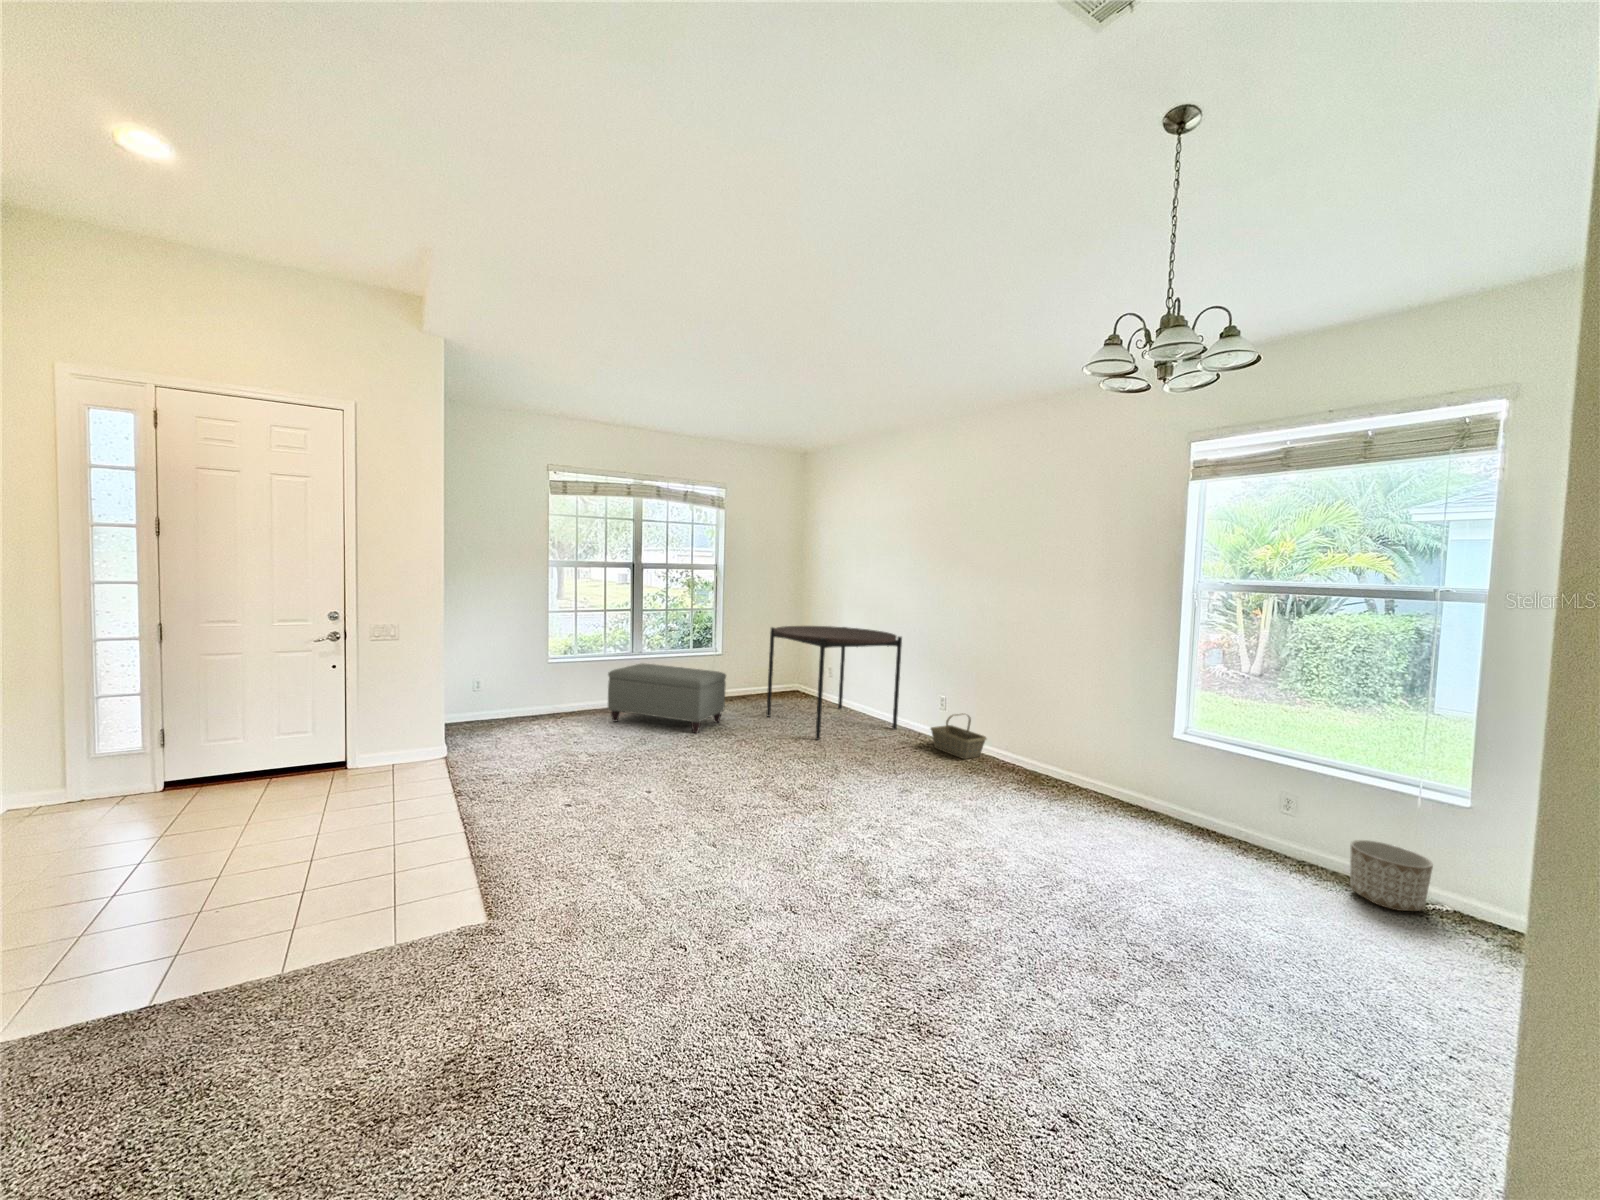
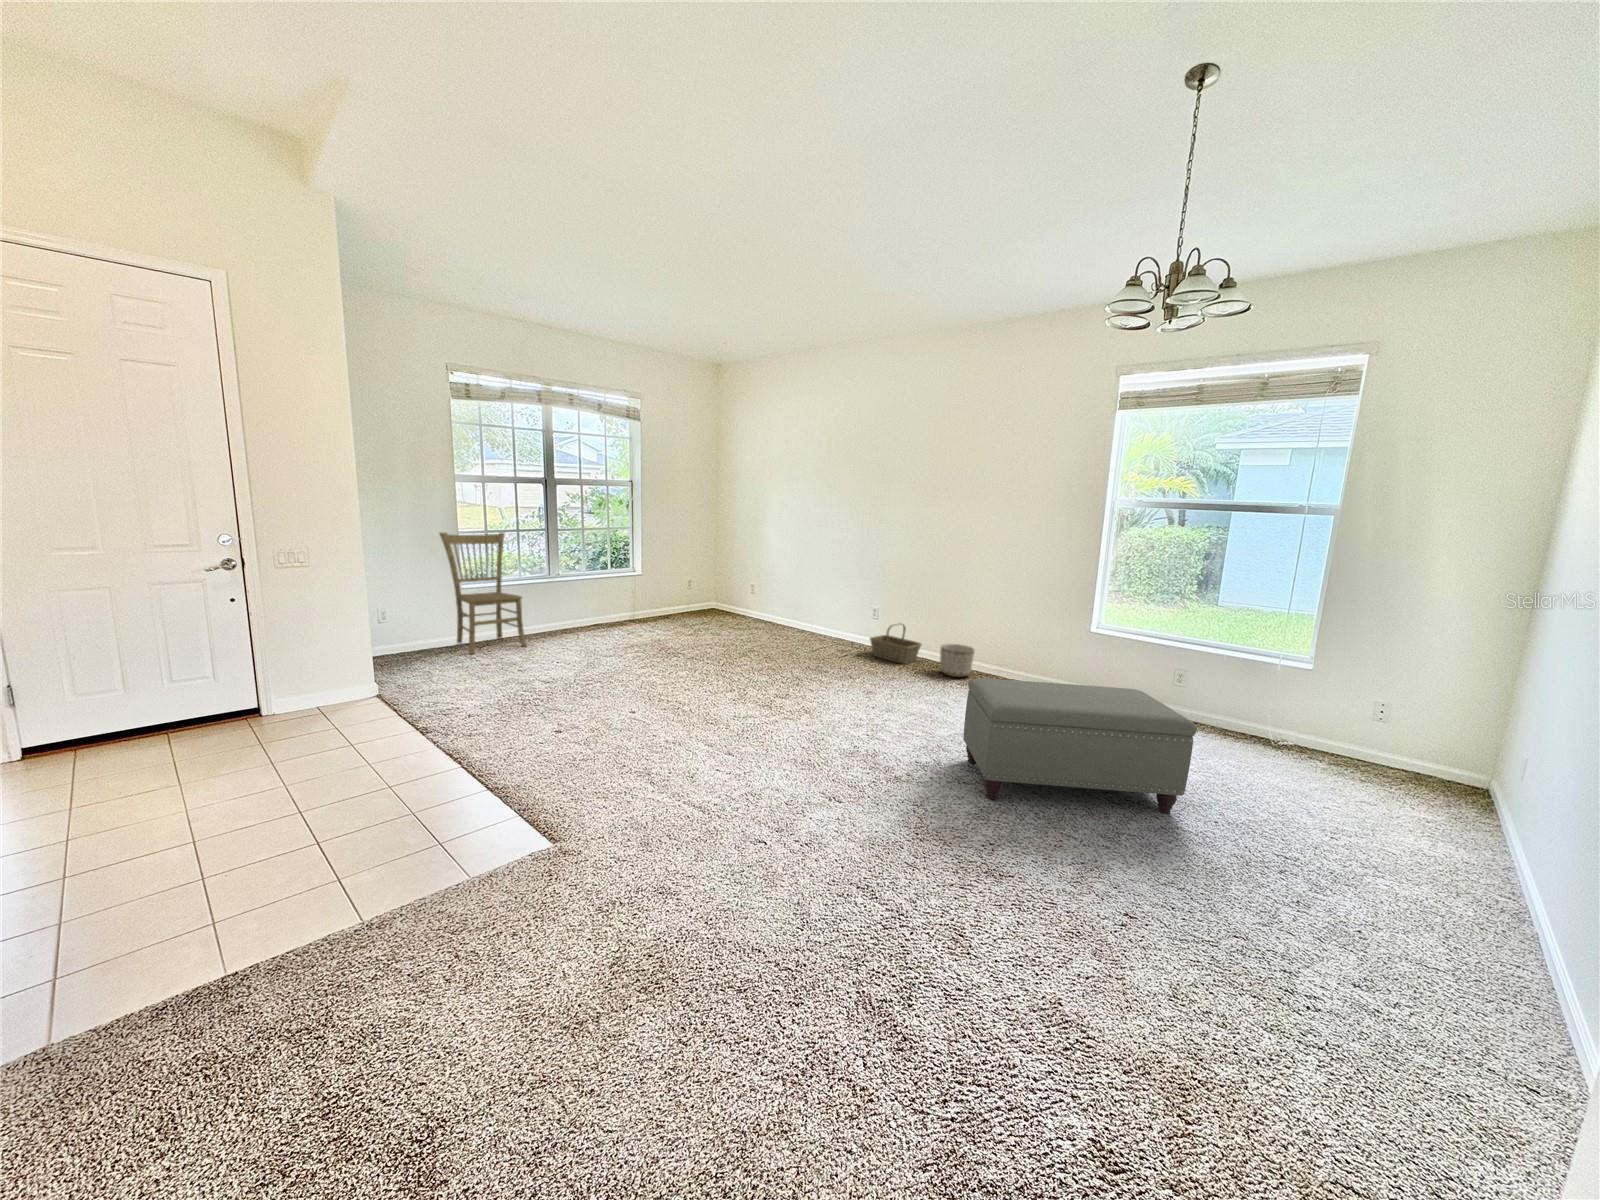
dining chair: none [533,611,598,723] -> present [439,532,527,654]
dining table: present [766,626,902,739] -> none [703,546,837,655]
ottoman: present [608,664,726,733] -> present [963,678,1197,813]
planter: present [1350,840,1433,911] -> present [940,644,974,677]

